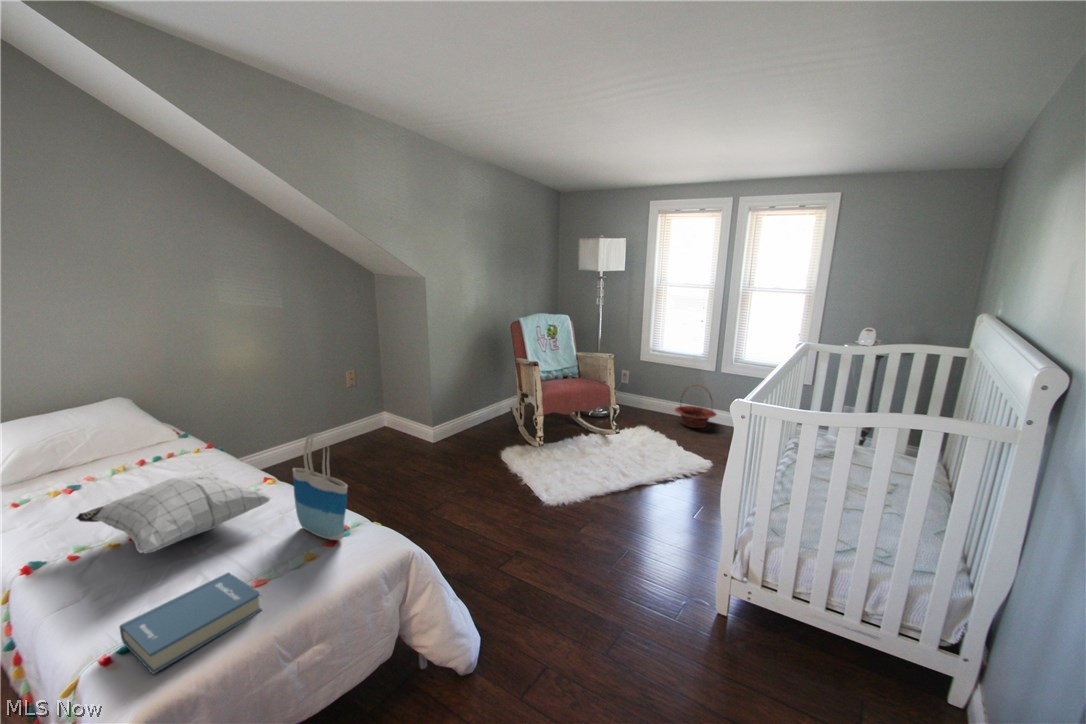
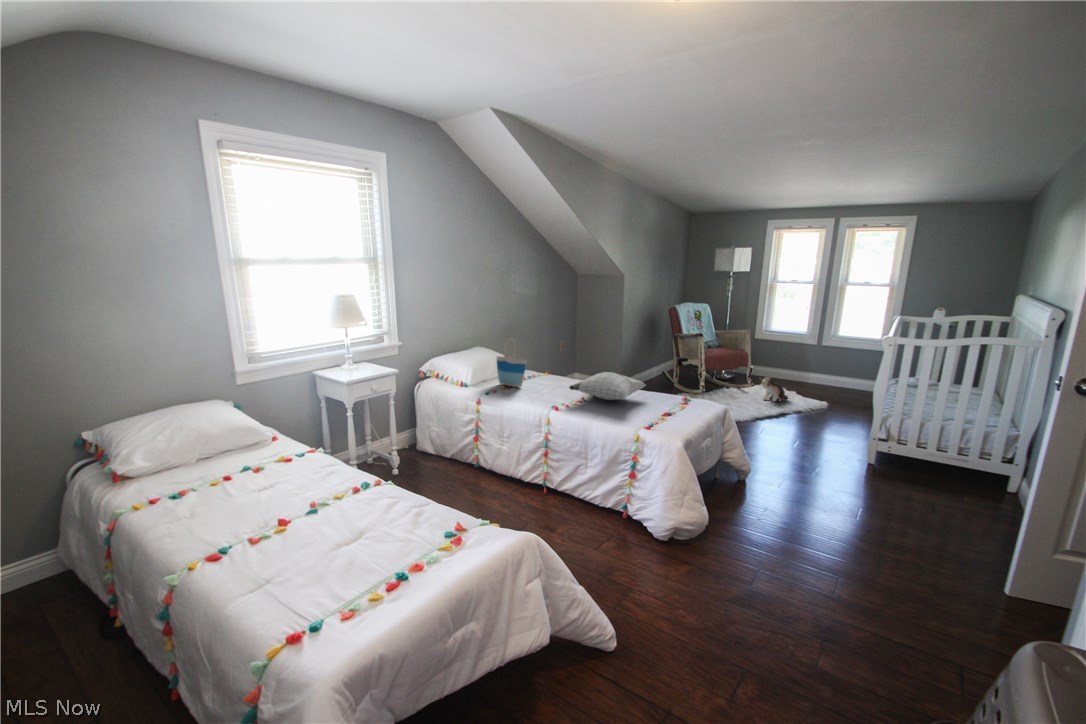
basket: present [675,385,716,428] -> none [787,355,821,386]
plush toy: none [611,426,658,462] -> present [762,377,787,401]
tote bag: present [293,433,348,540] -> present [497,338,526,387]
hardback book: present [120,573,262,674] -> none [646,406,689,430]

